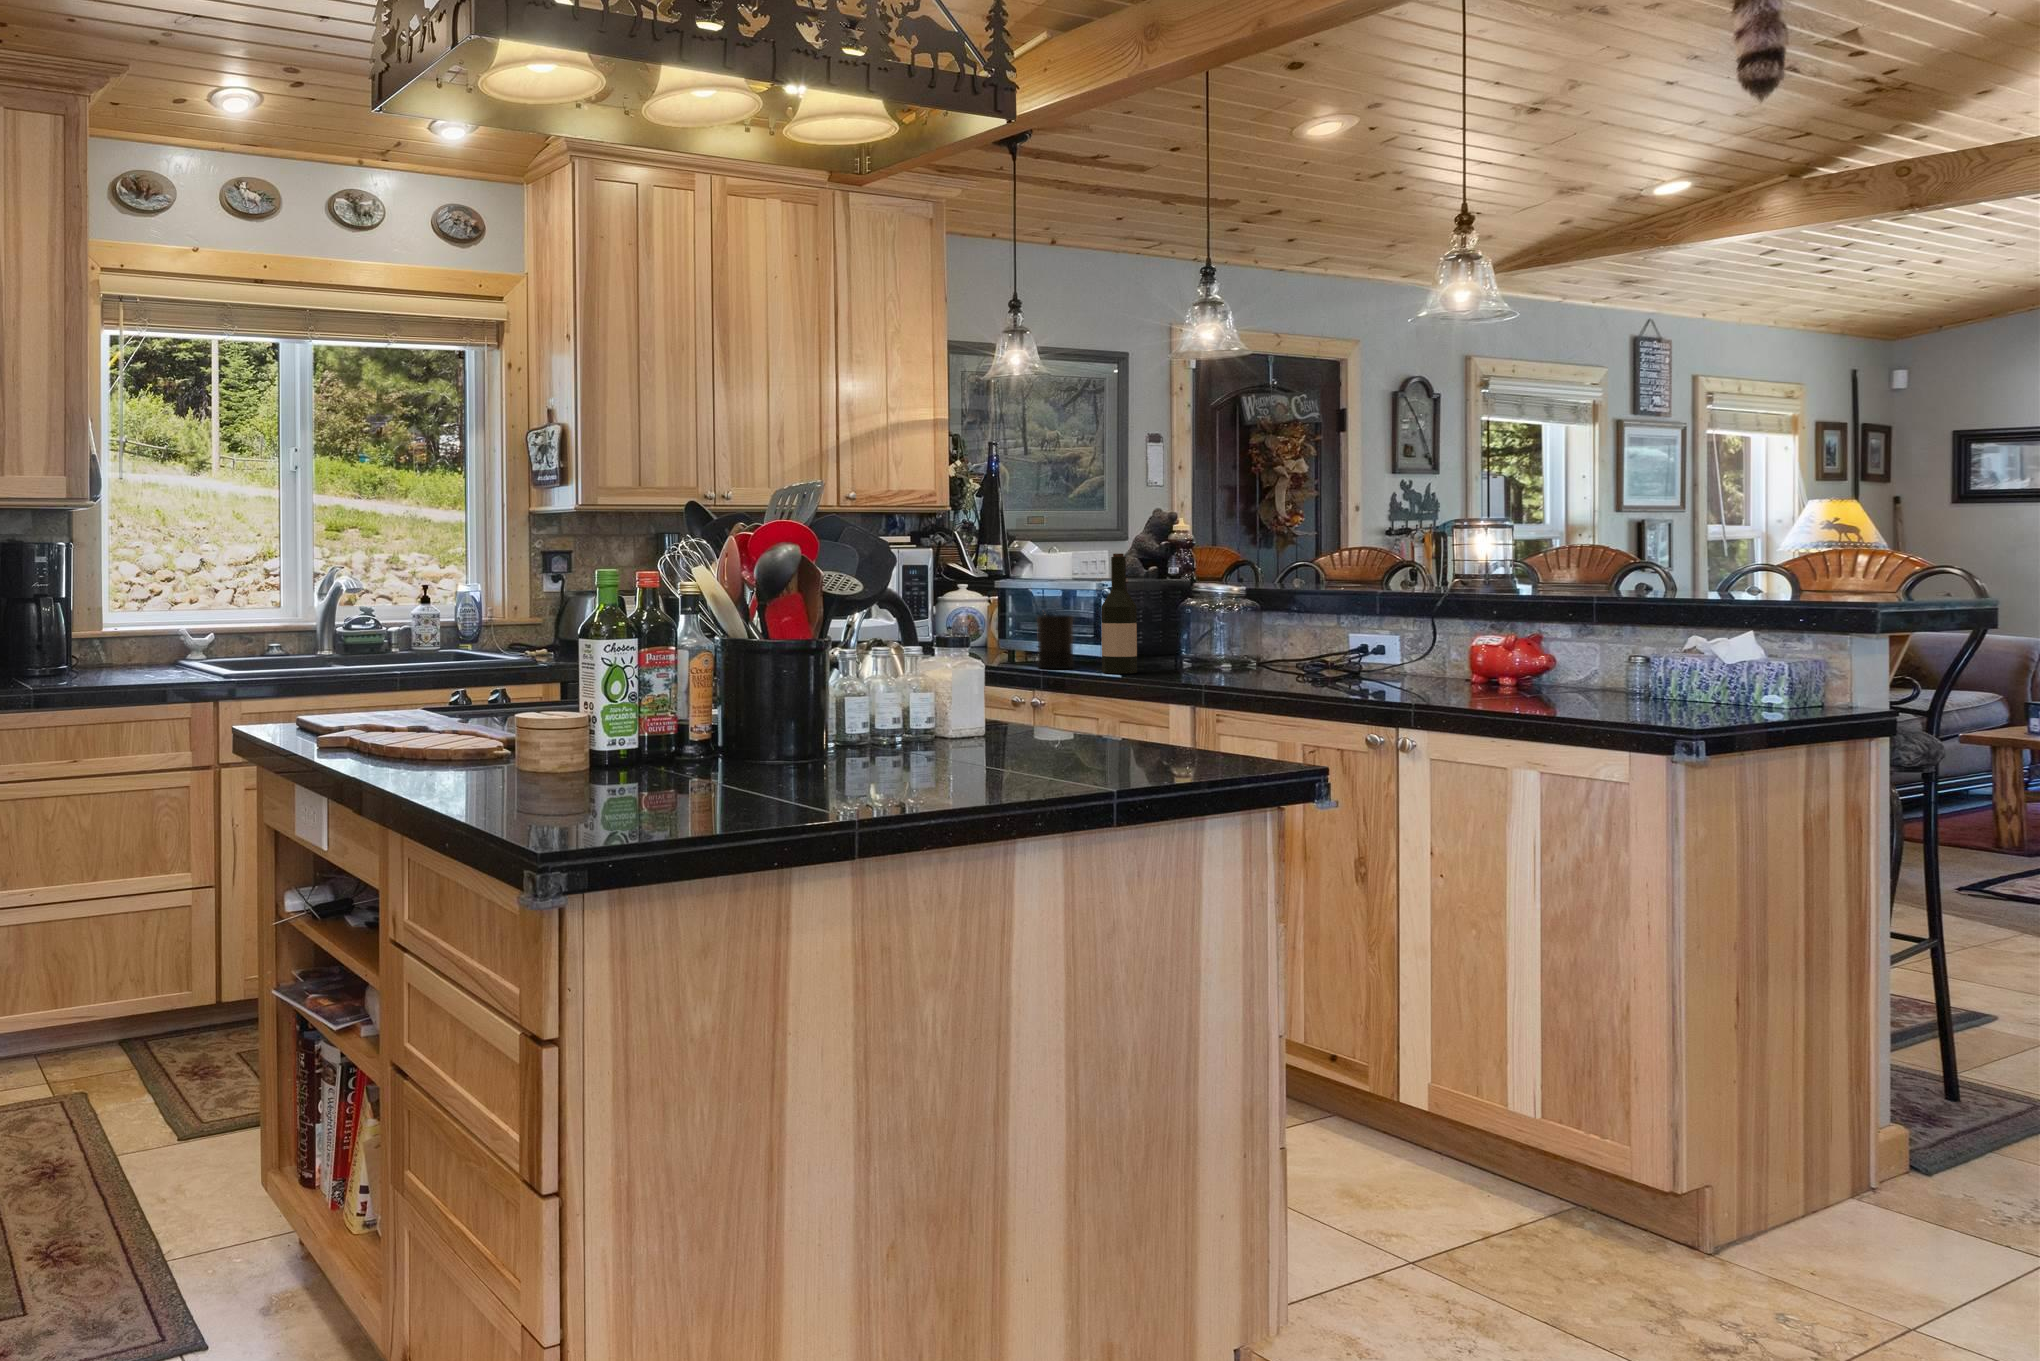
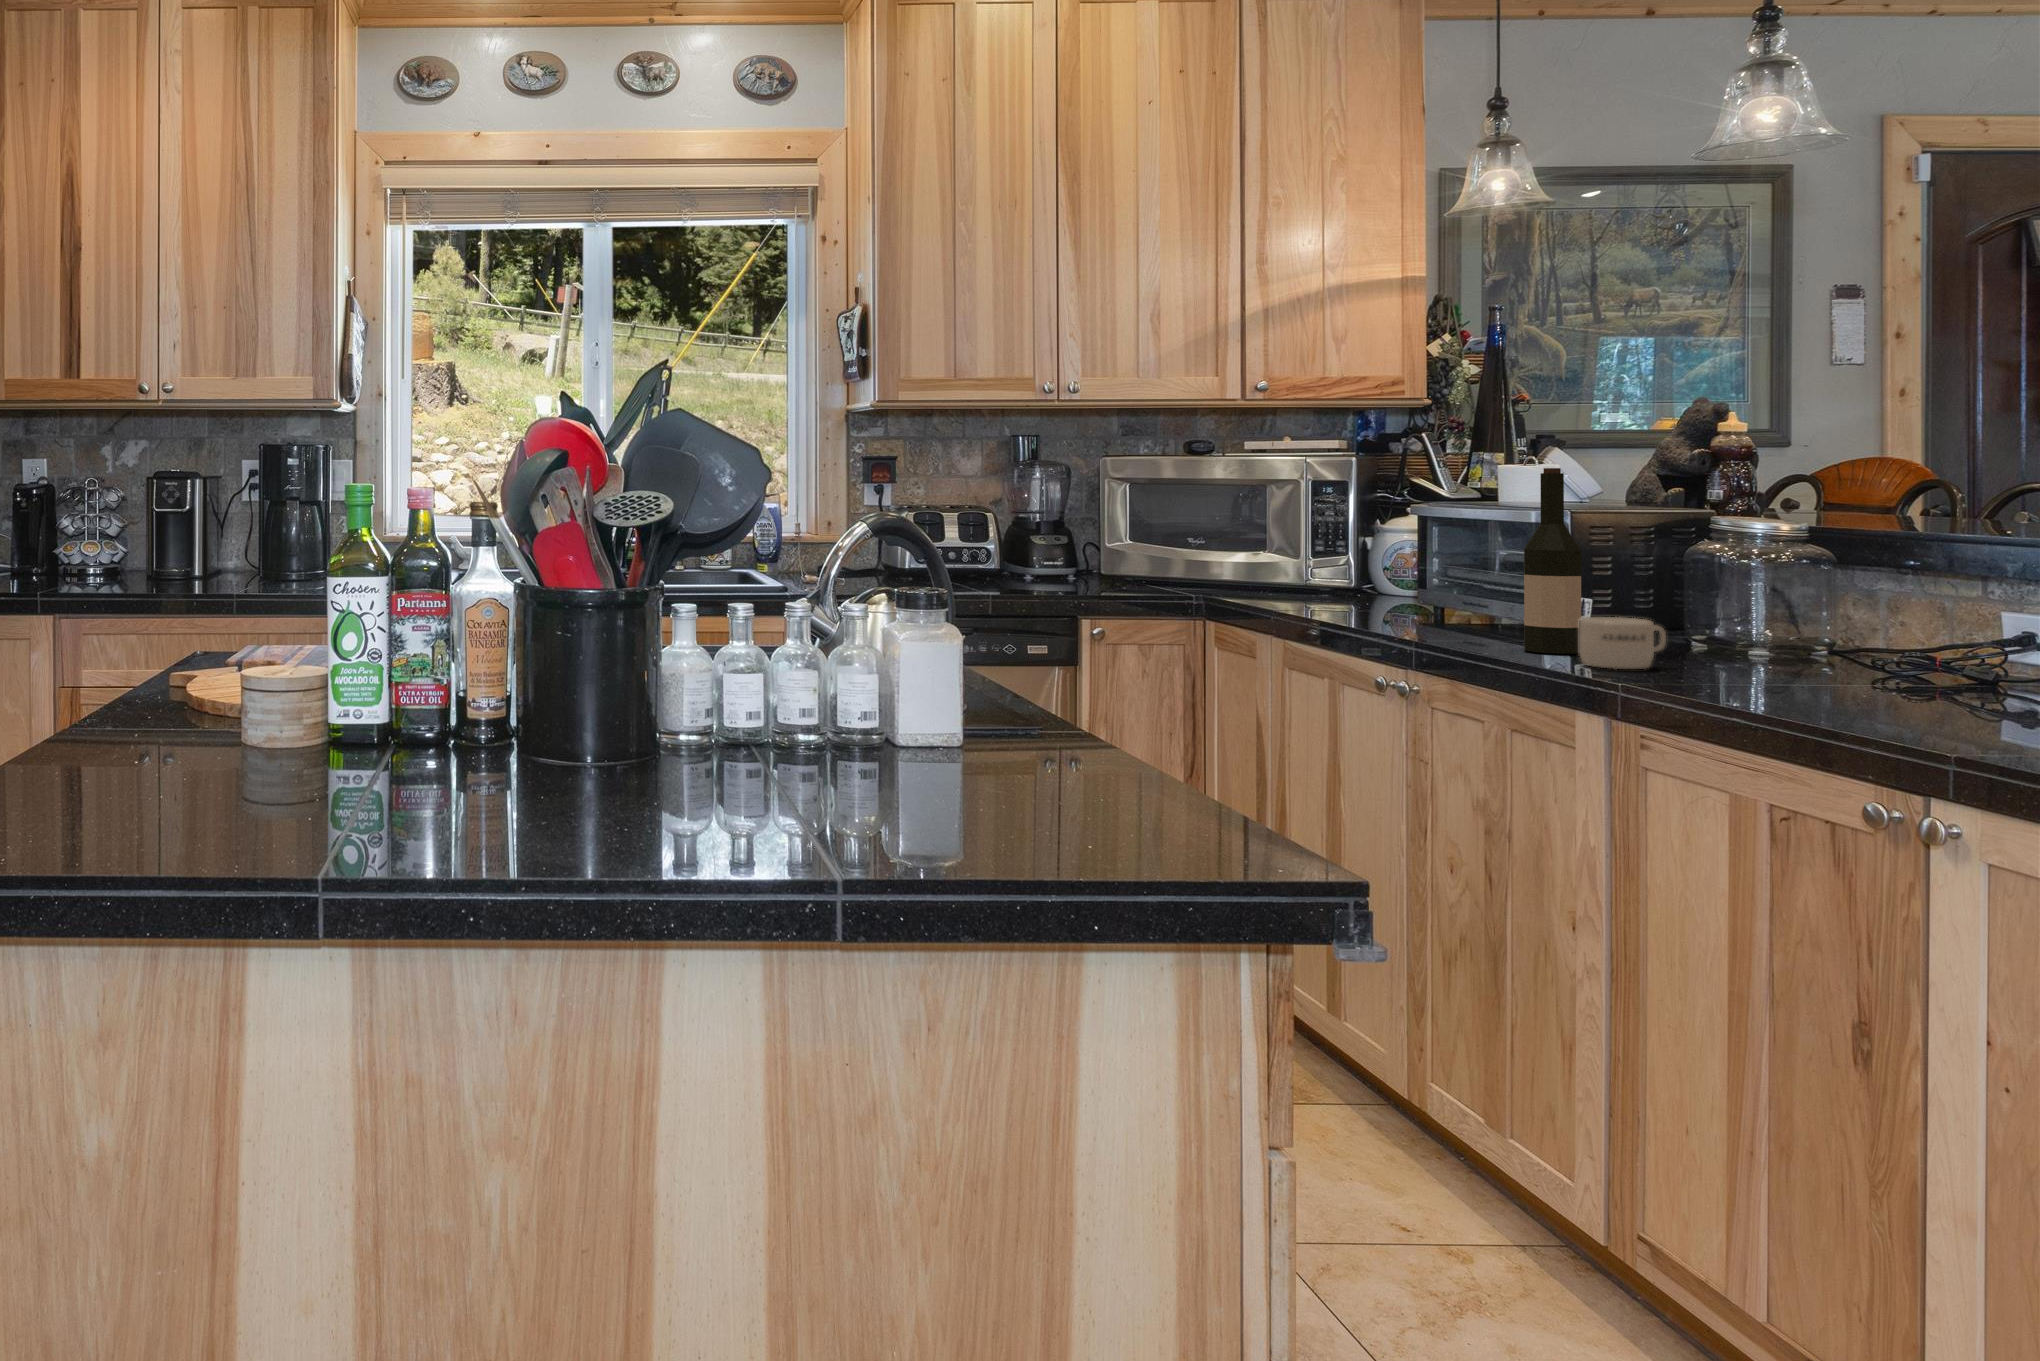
candle: present [1037,615,1073,669] -> none [1432,552,1495,640]
mug: none [1149,648,1195,679] -> present [1579,617,1666,669]

